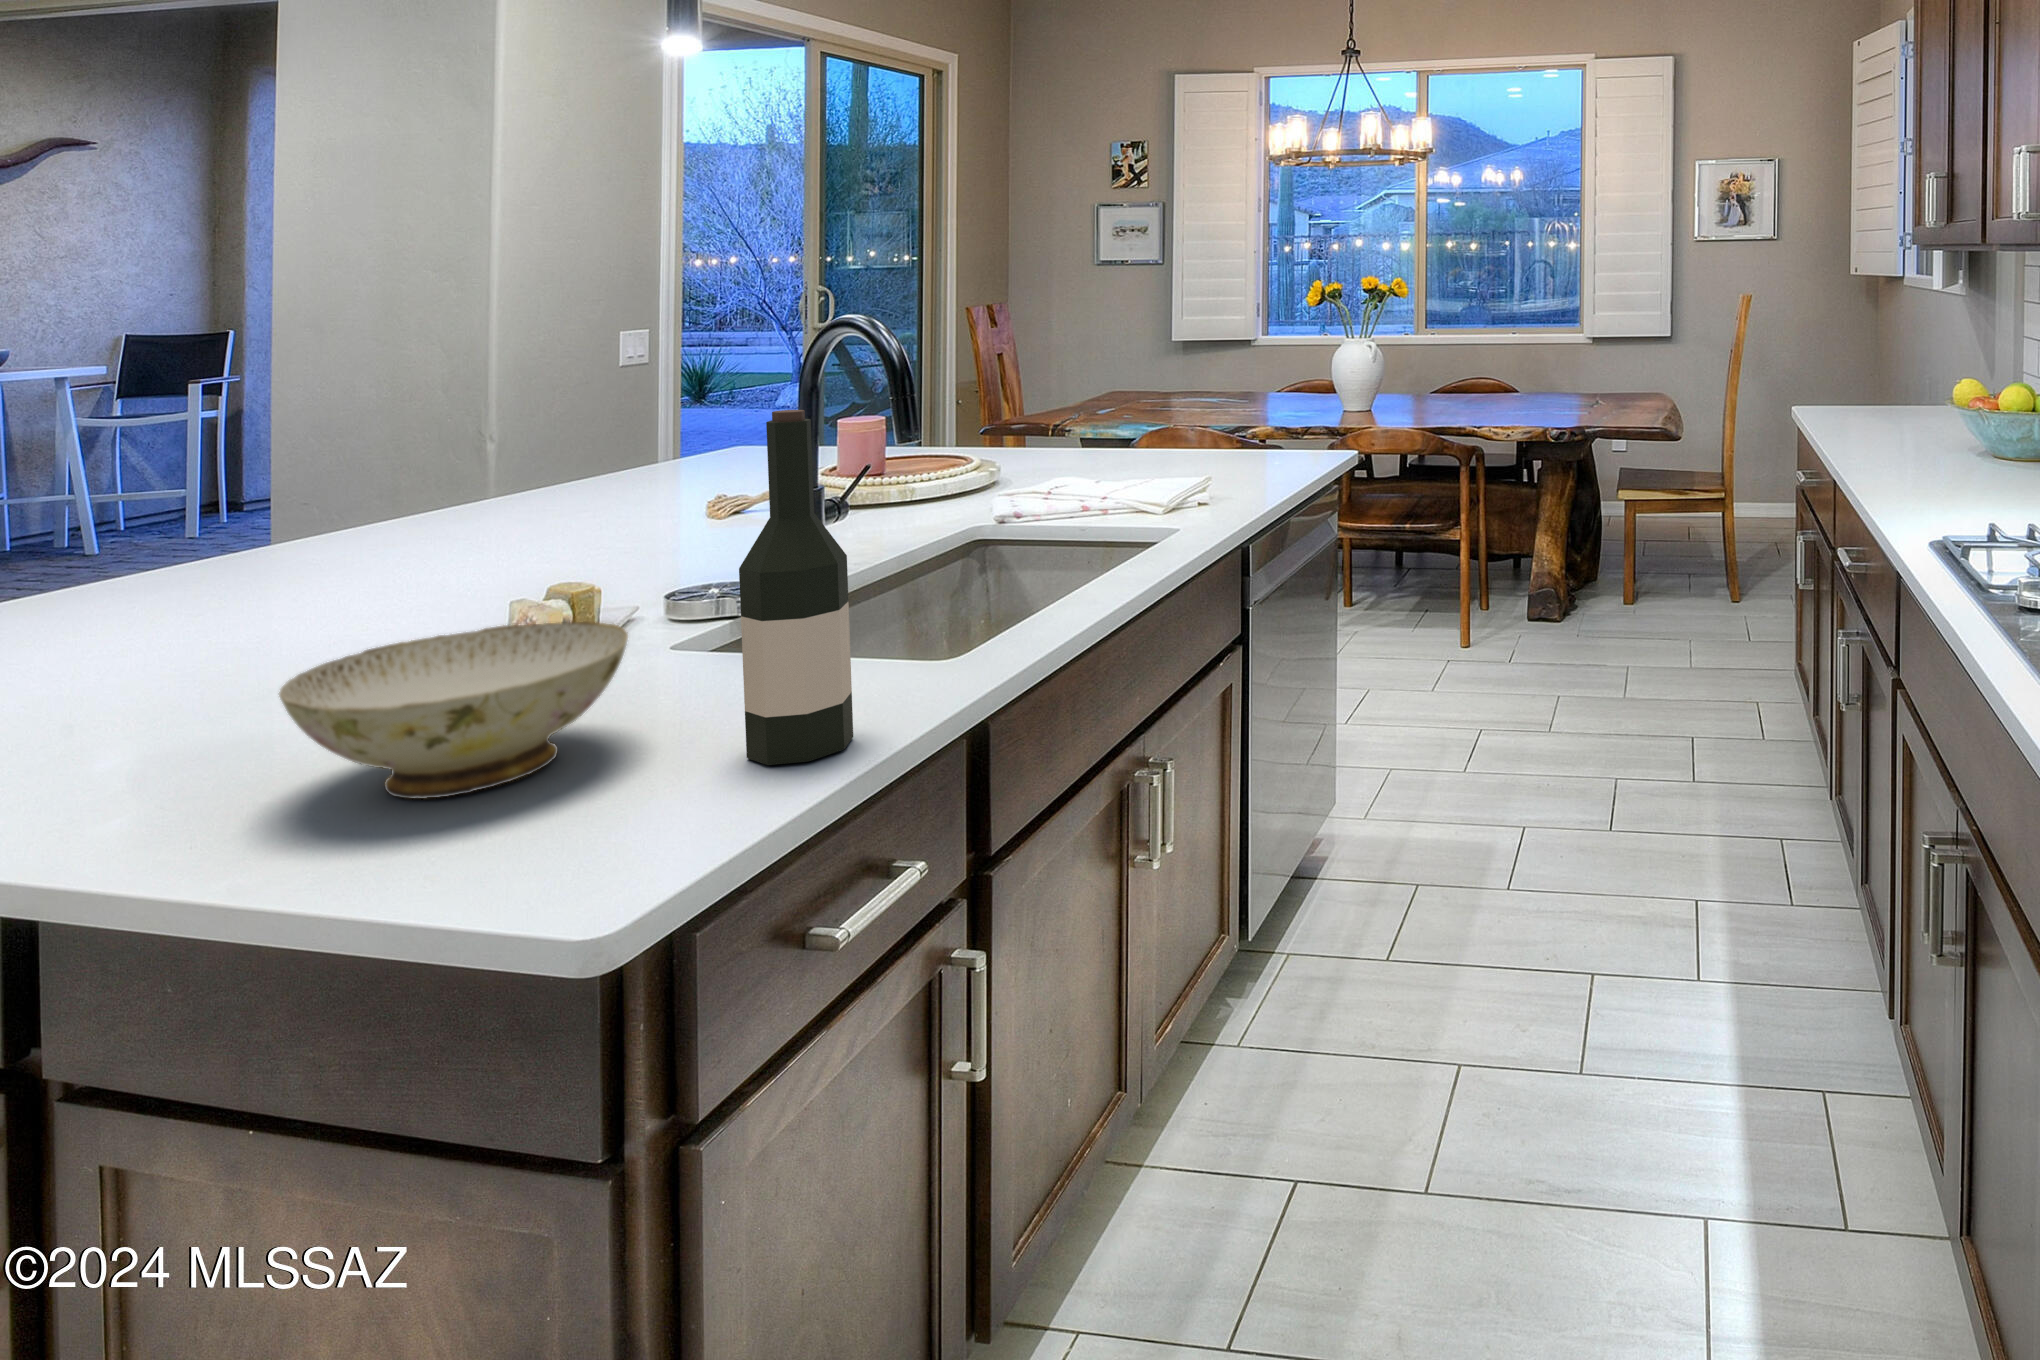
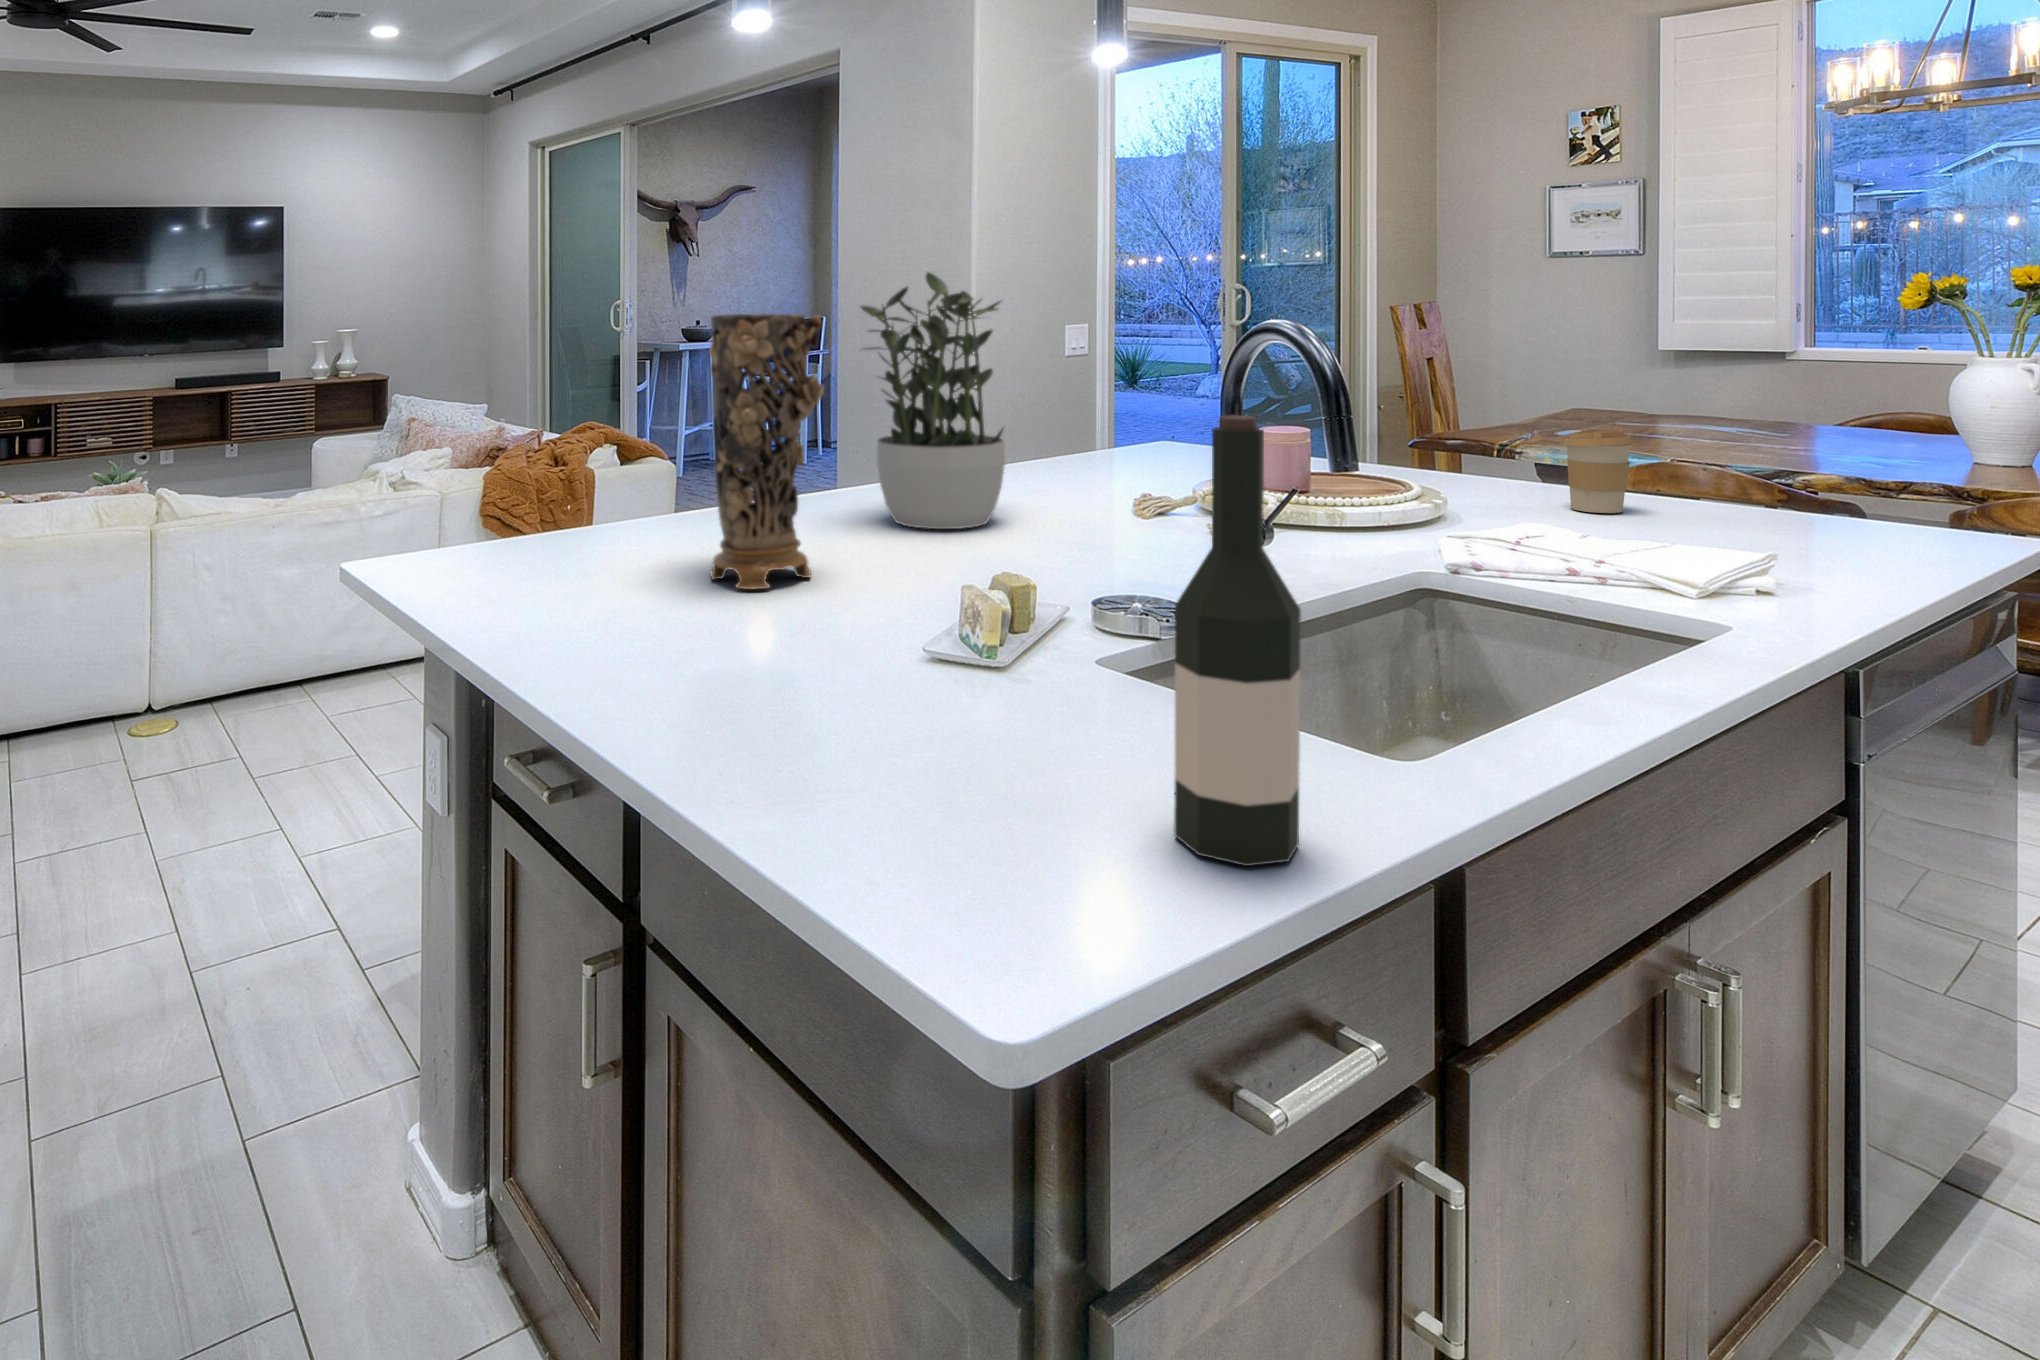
potted plant: none [335,275,553,559] -> present [861,272,1005,529]
decorative vase: none [90,327,294,661] -> present [709,314,824,589]
coffee cup: none [1087,403,1133,467] -> present [1564,430,1633,513]
ceramic bowl: present [279,621,628,799] -> none [782,616,1059,792]

